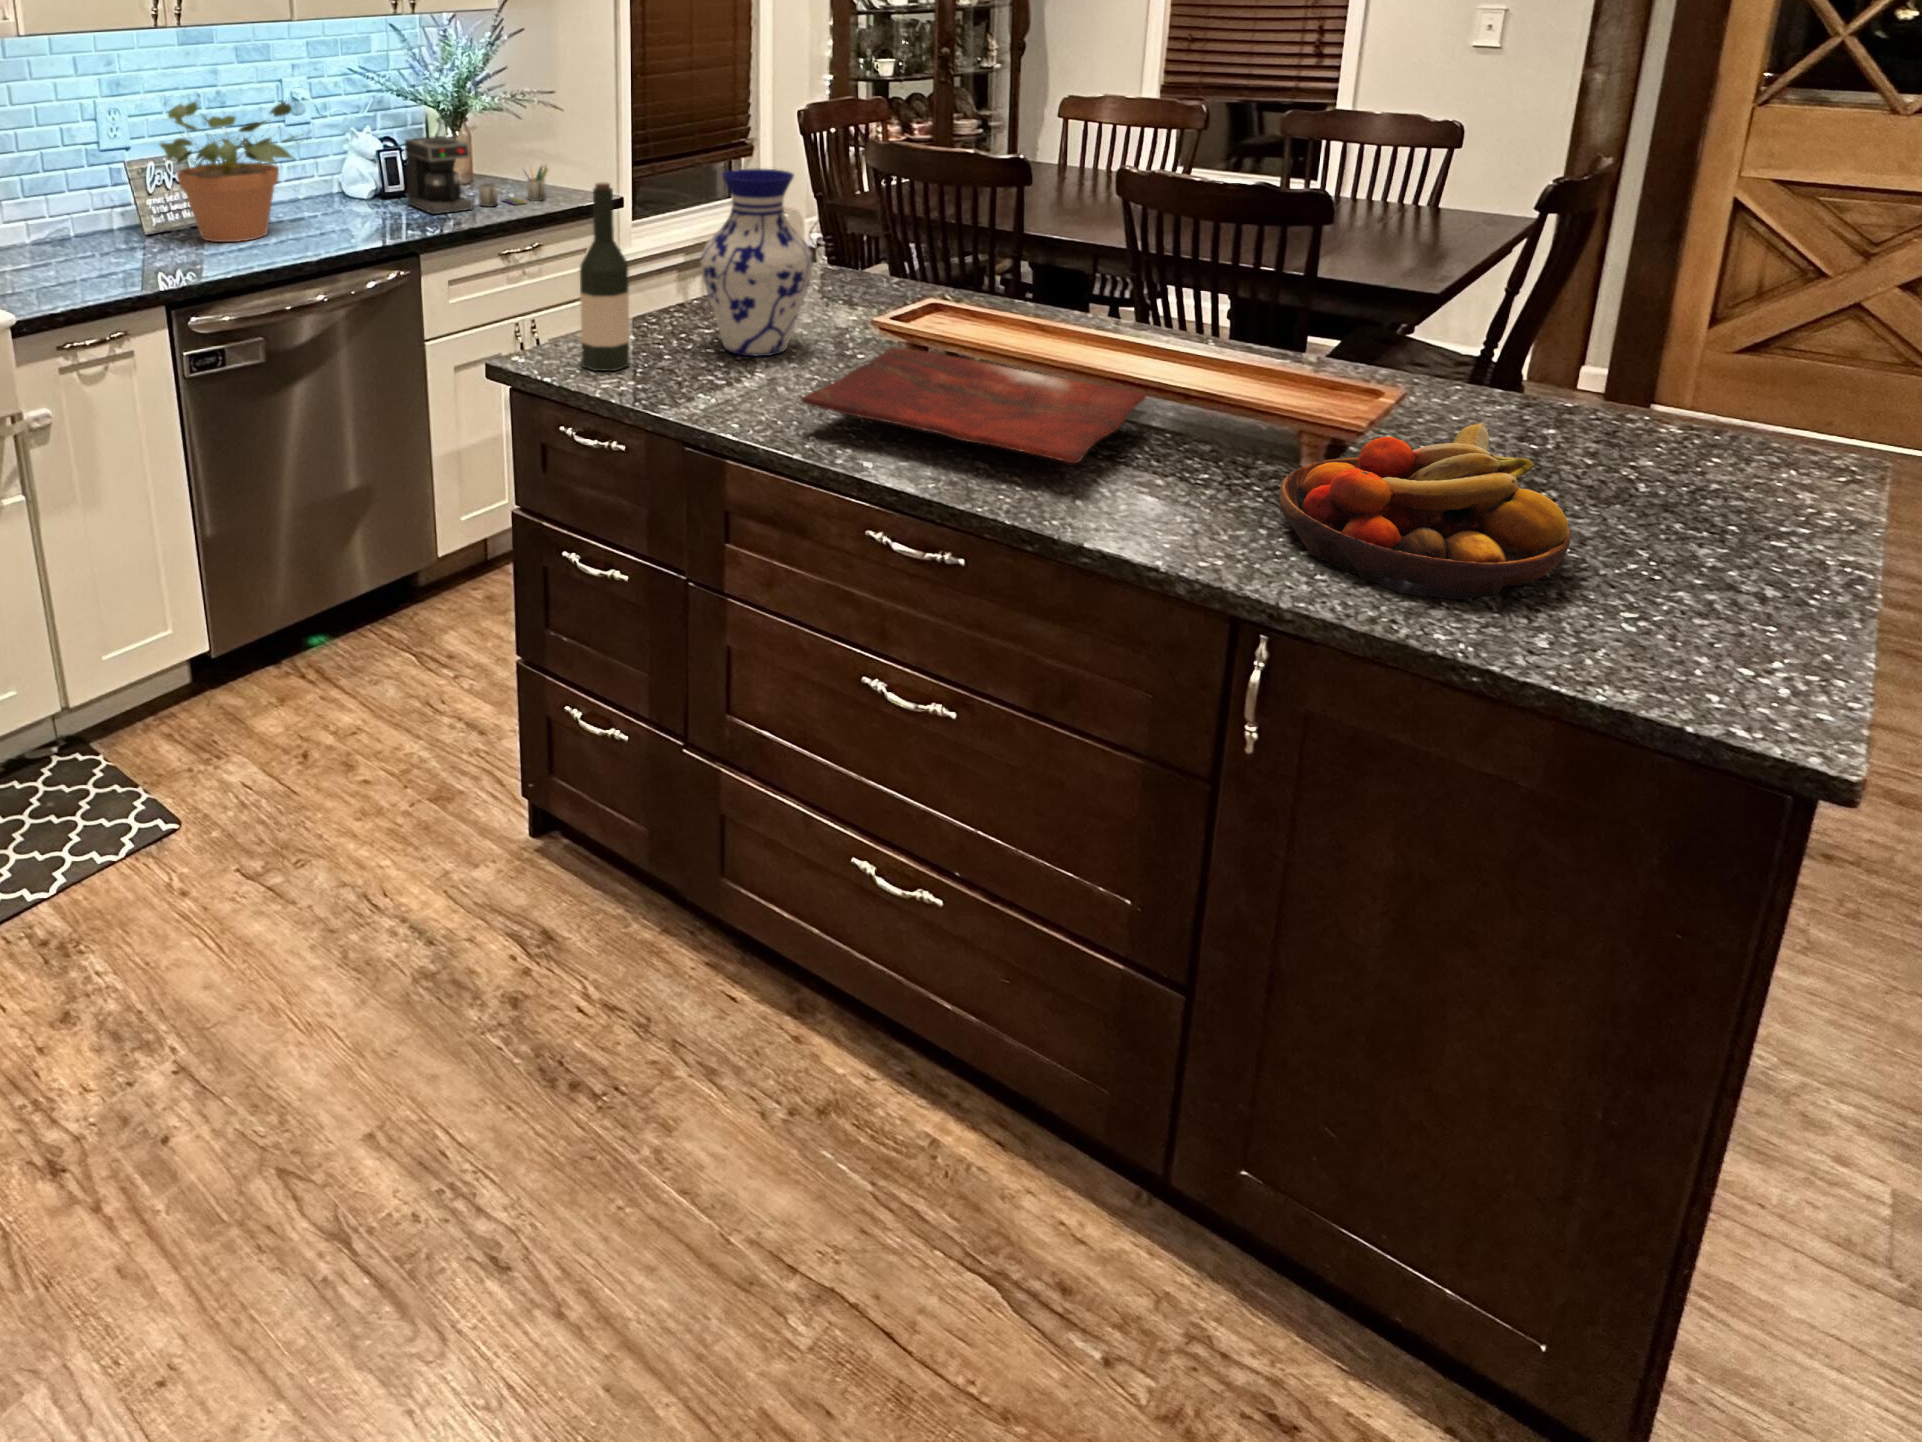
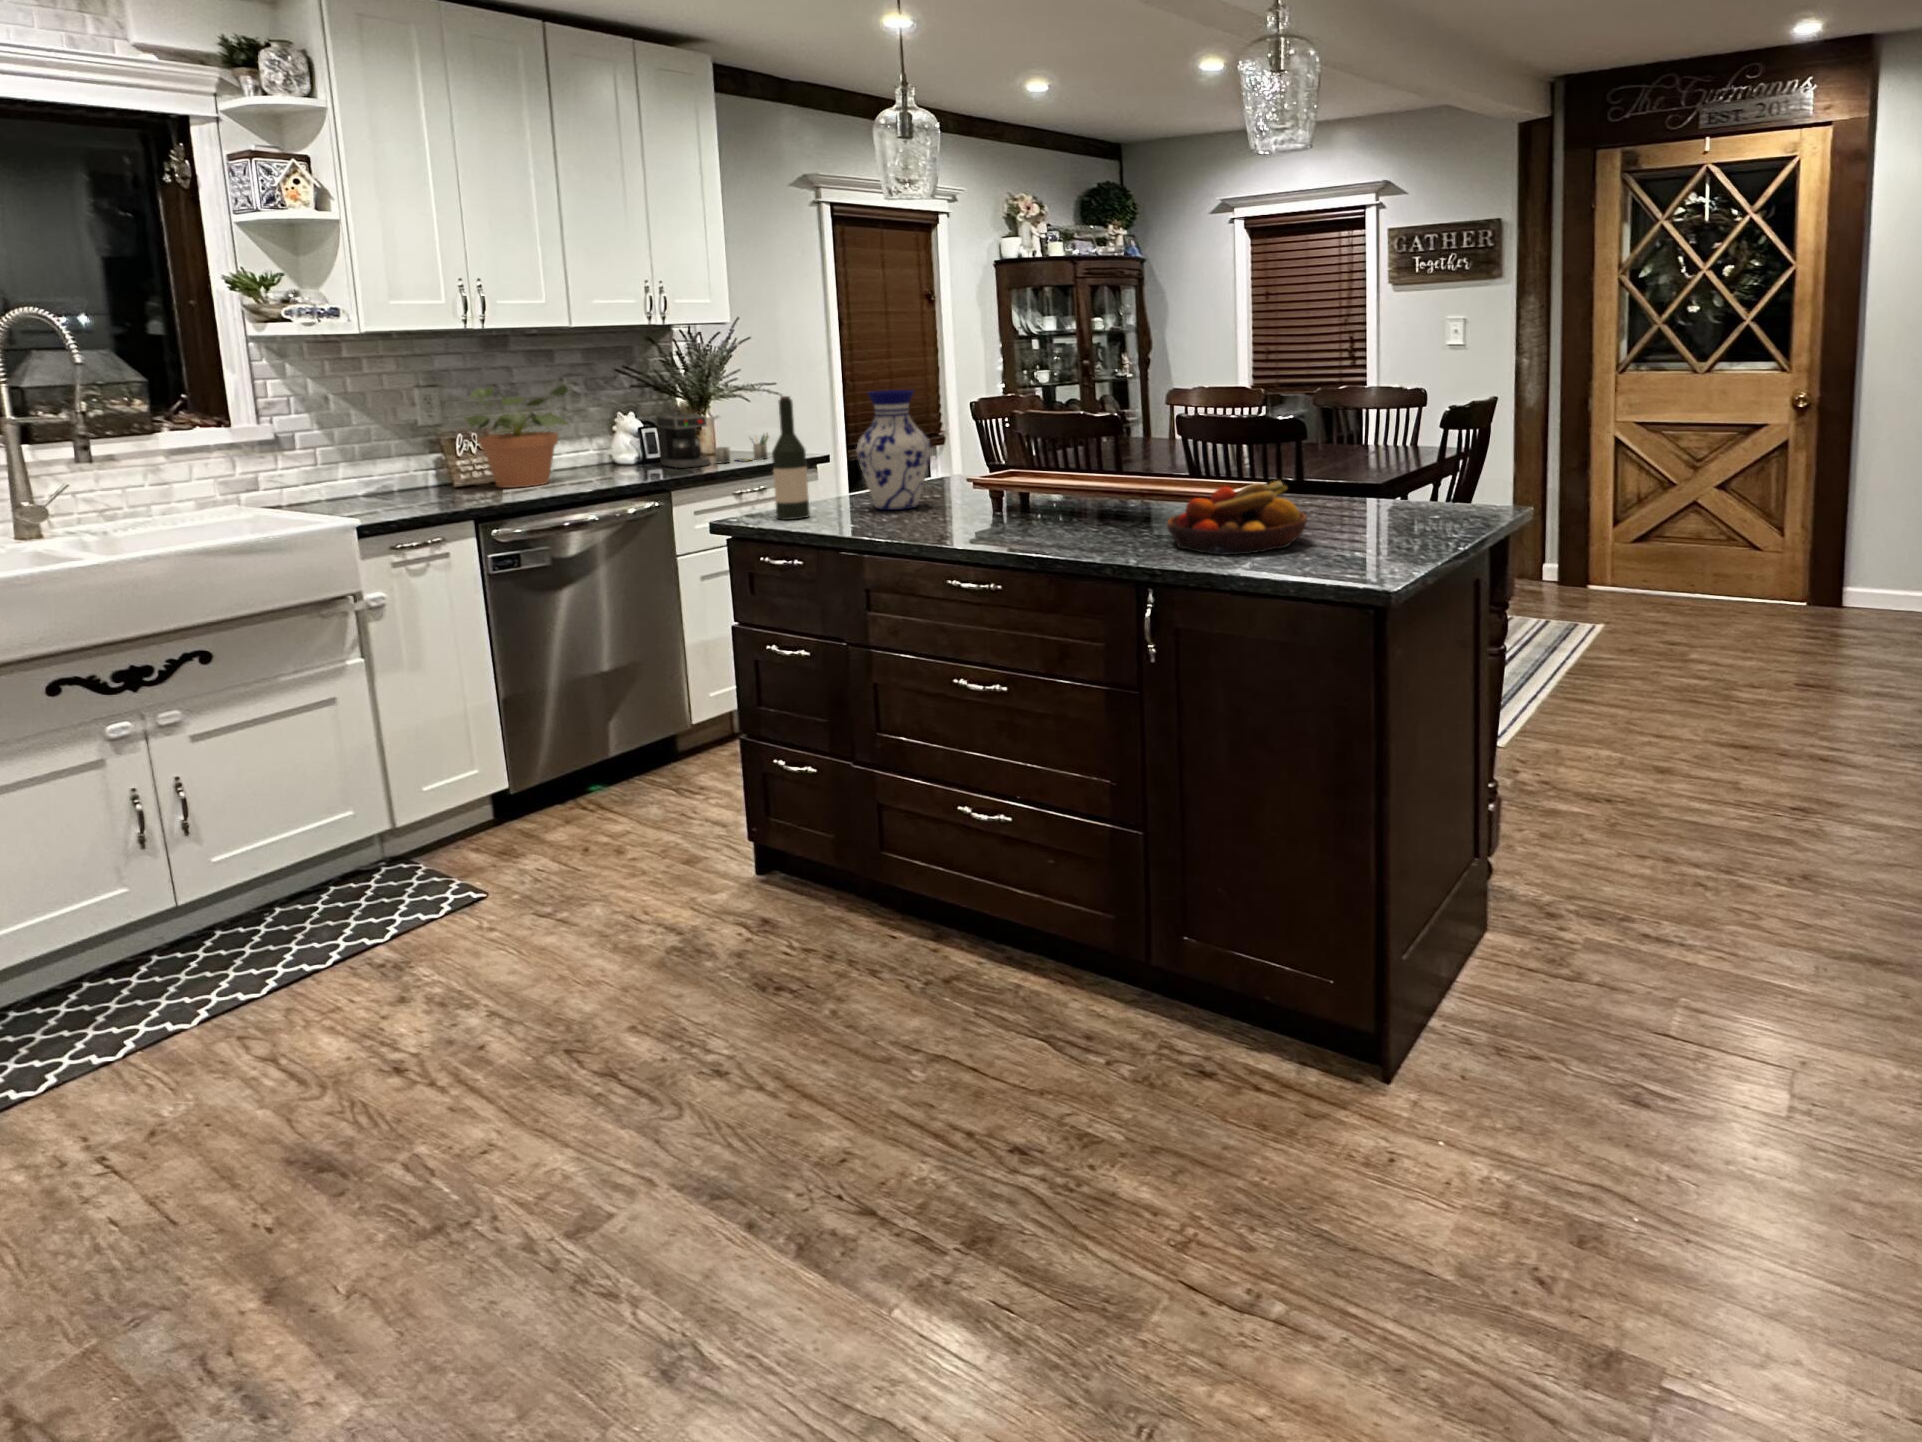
cutting board: present [802,348,1146,463] -> none [909,490,1120,528]

